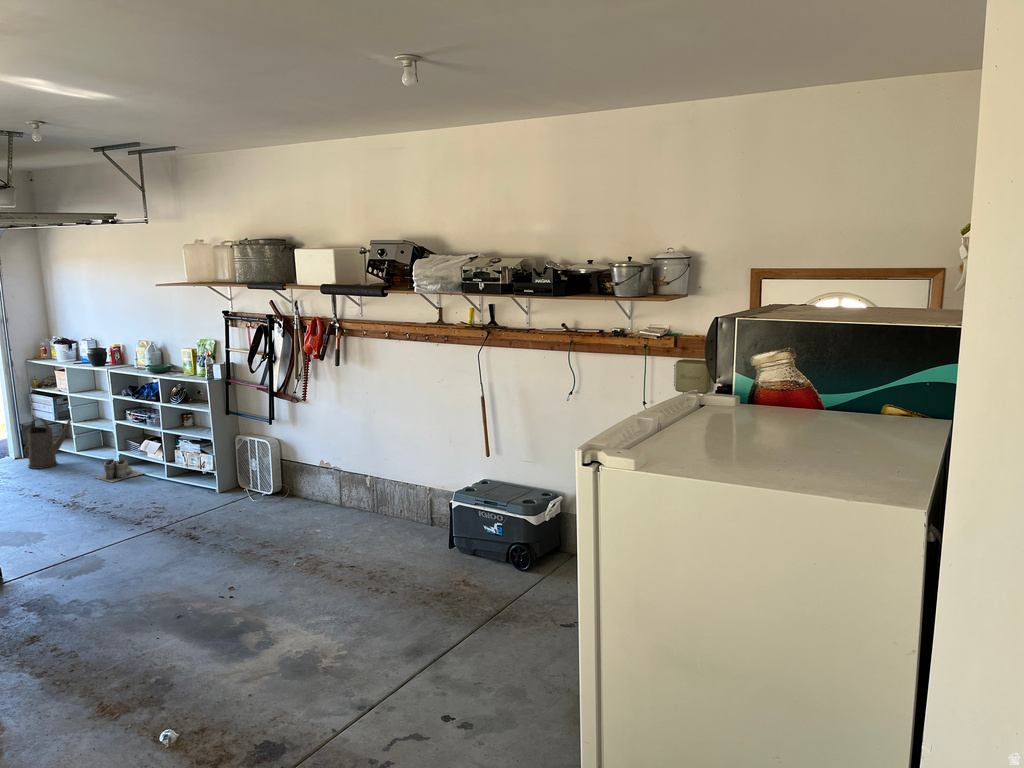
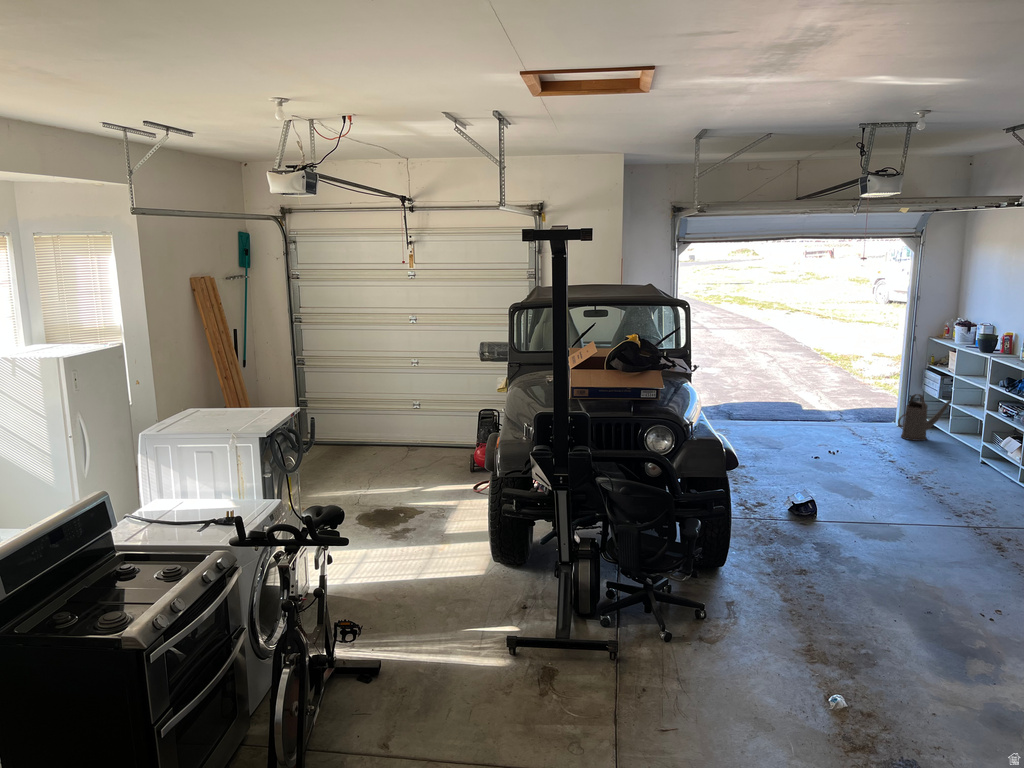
boots: present [95,457,144,482] -> none [949,445,1003,470]

